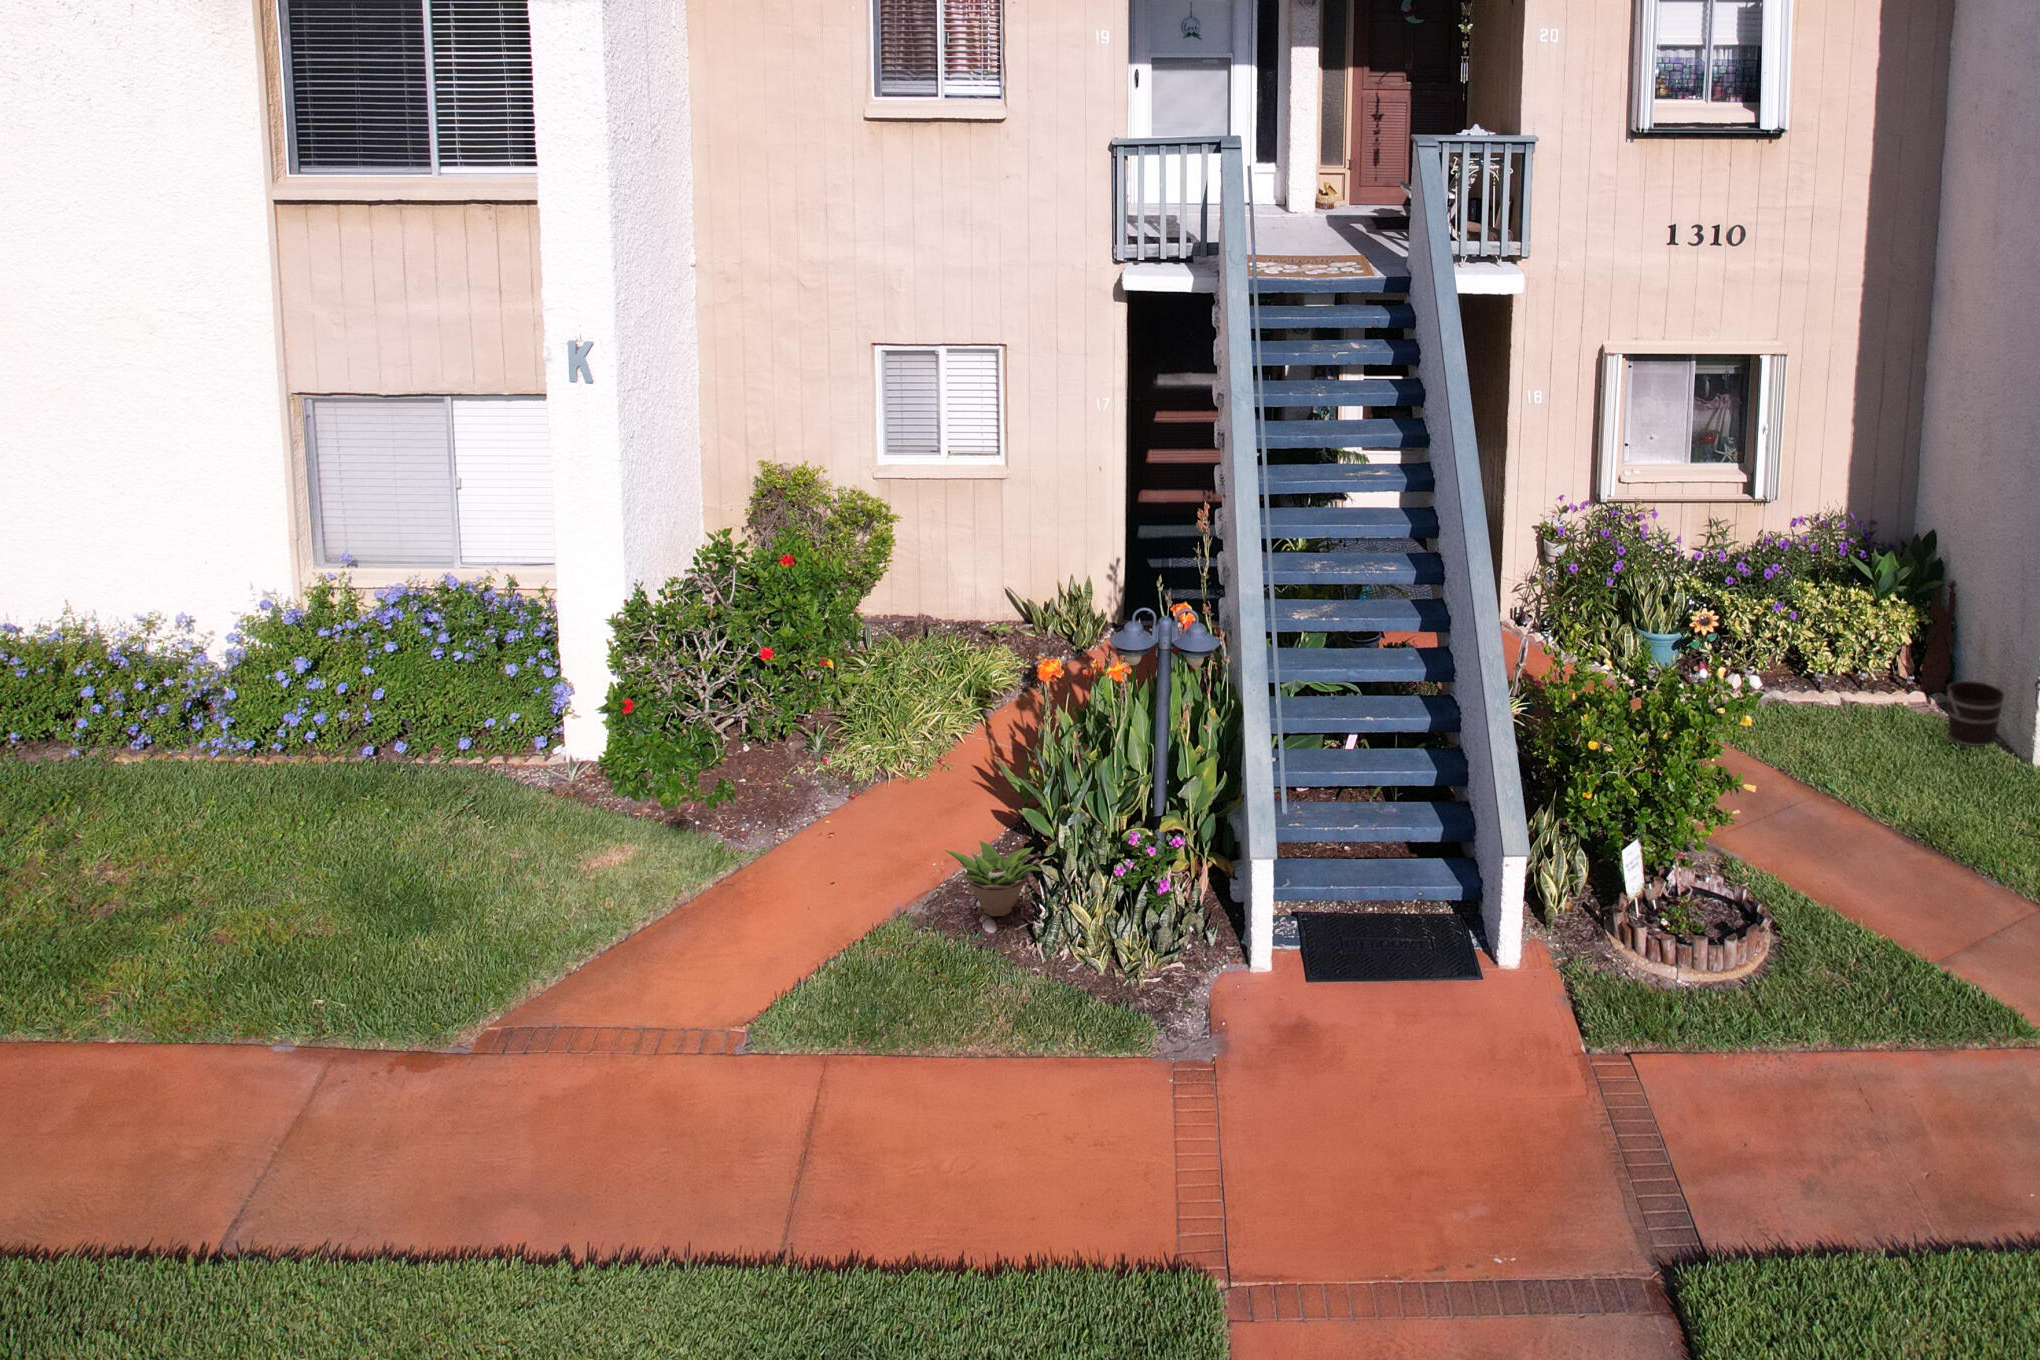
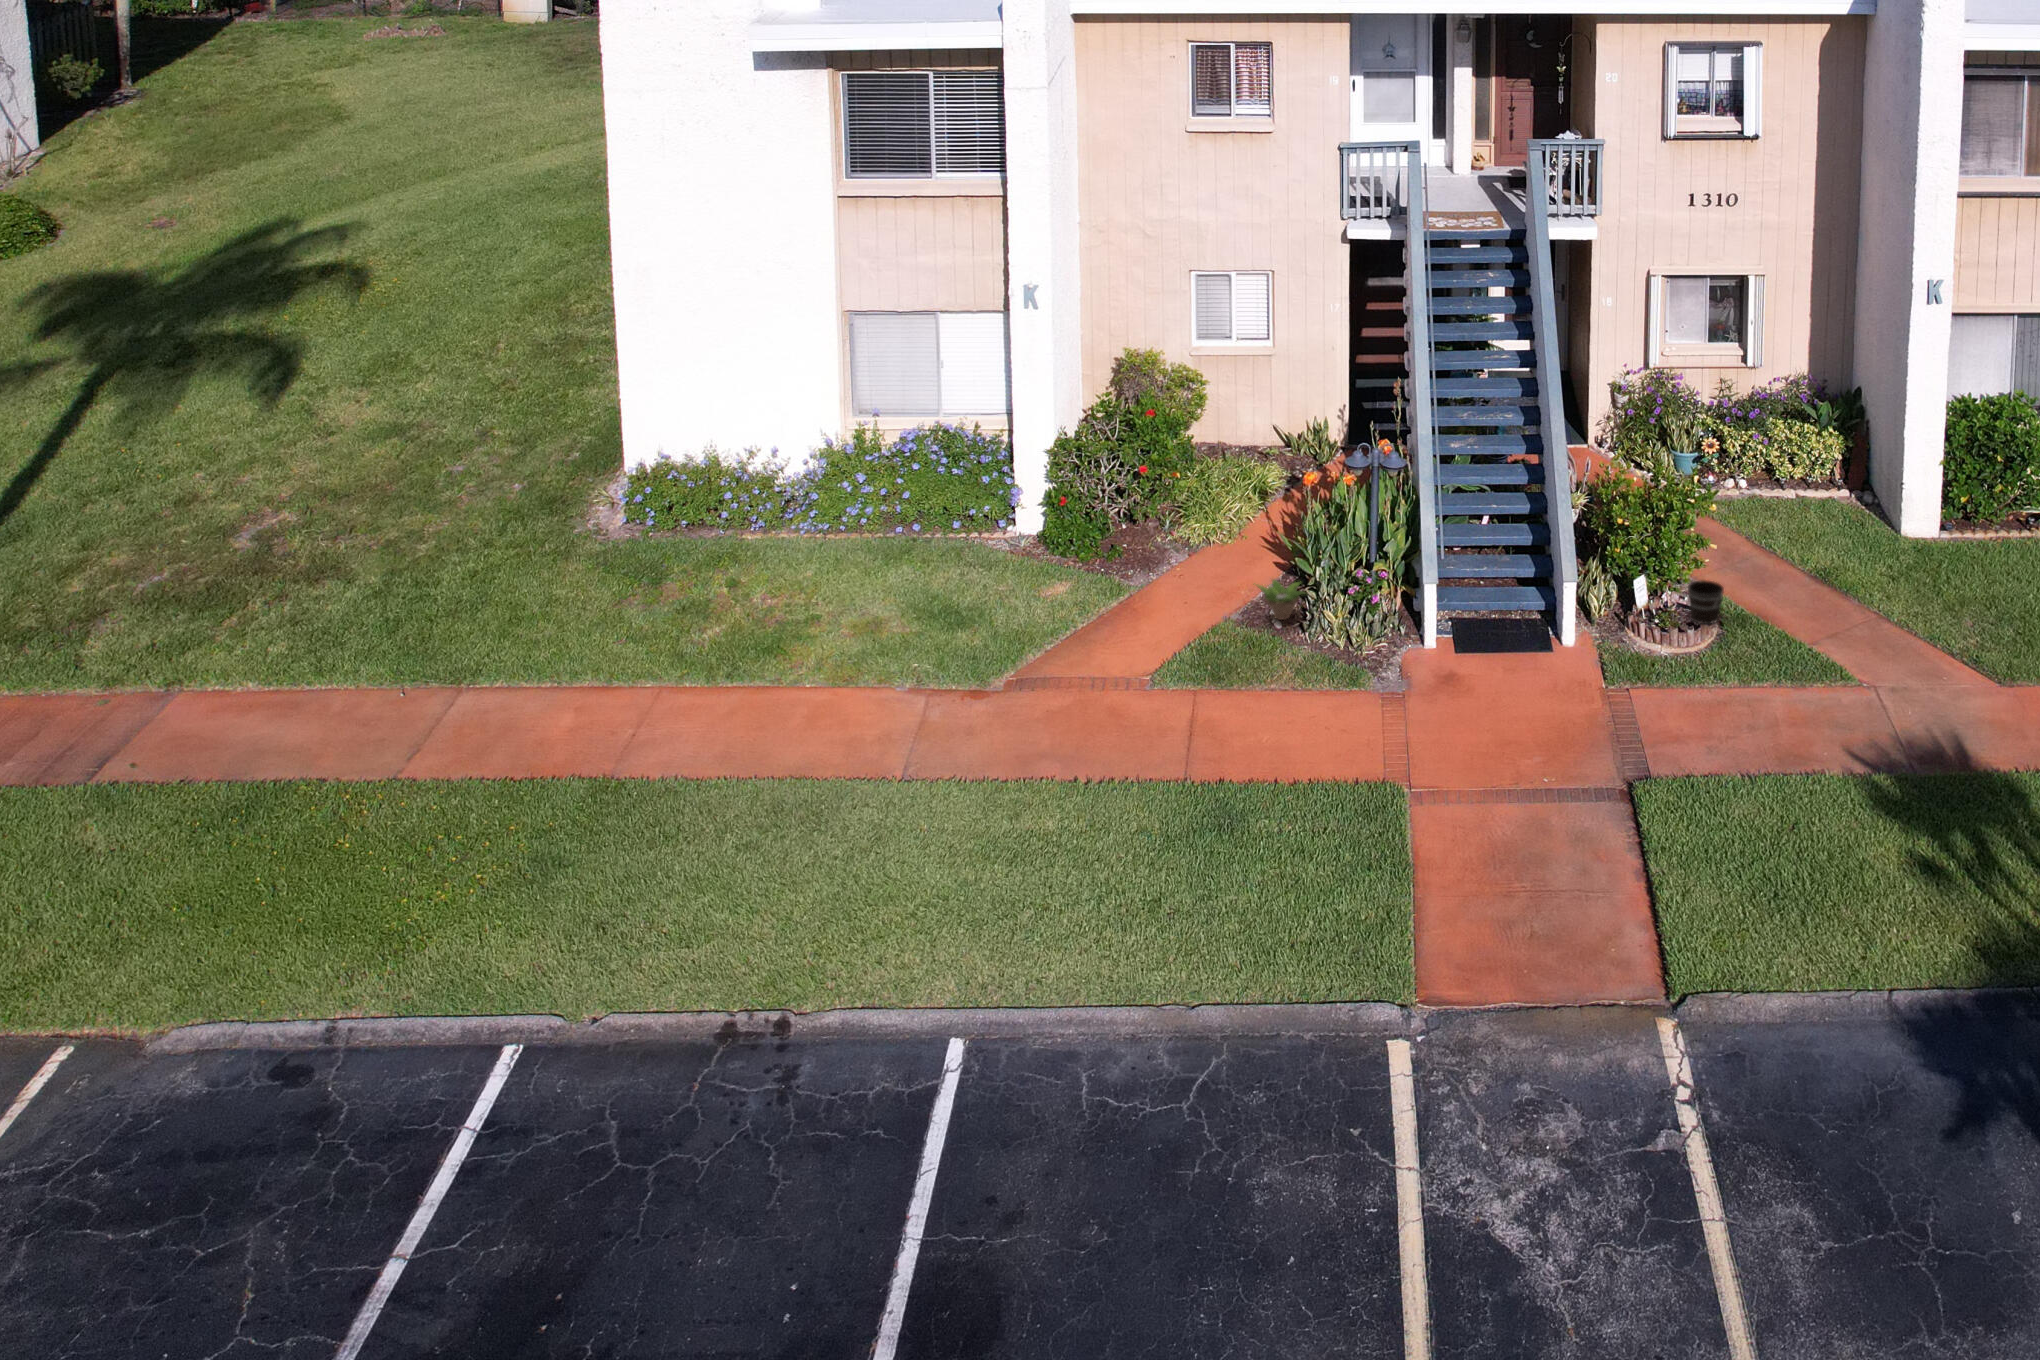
bucket: present [1947,681,2004,746] -> present [1688,581,1724,624]

